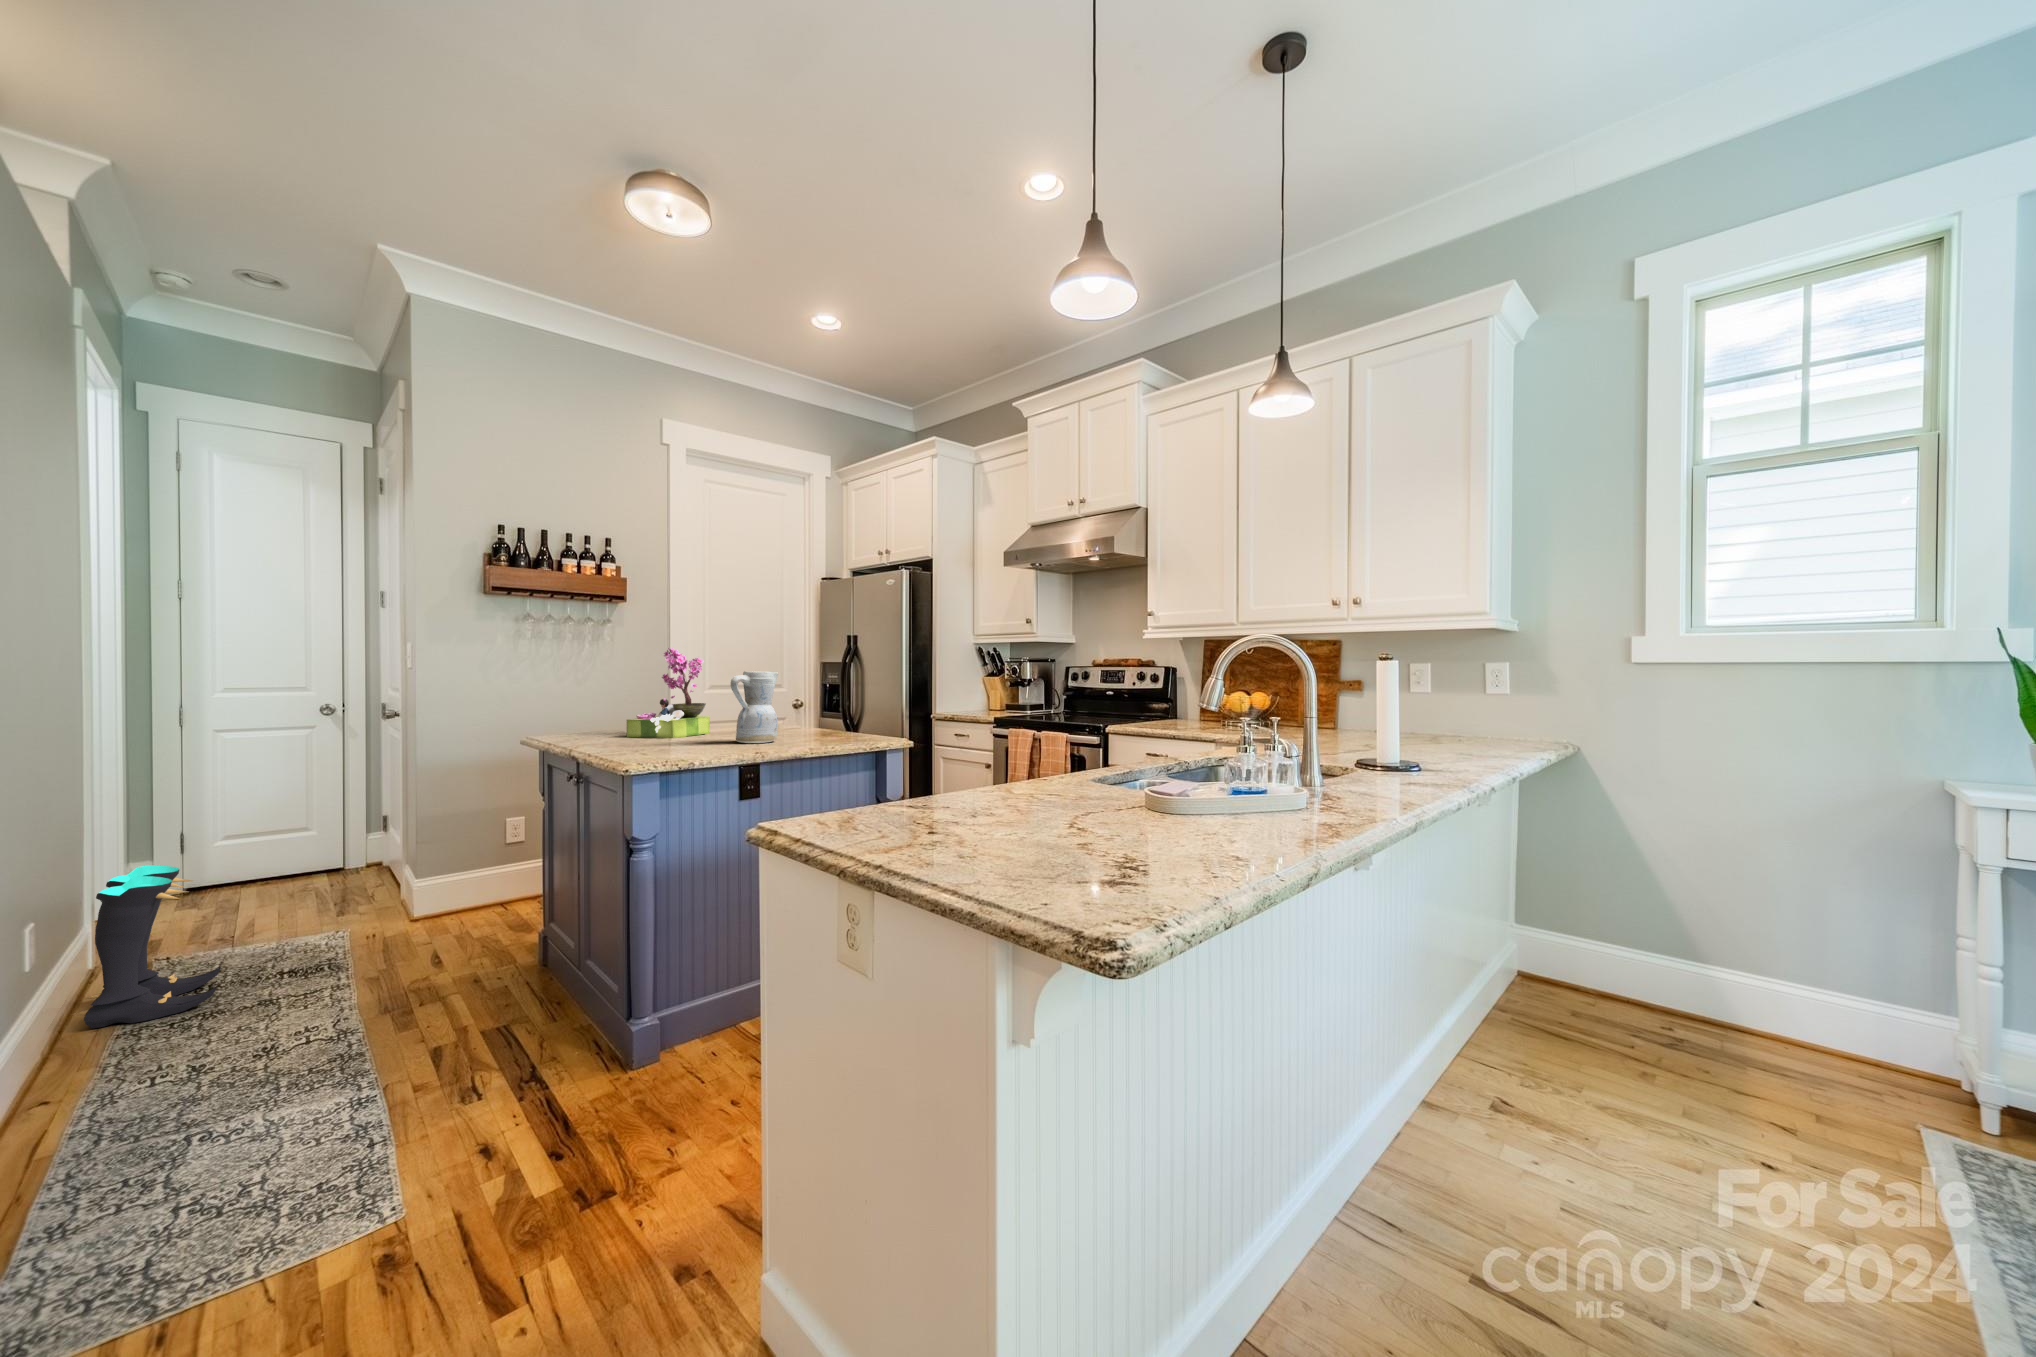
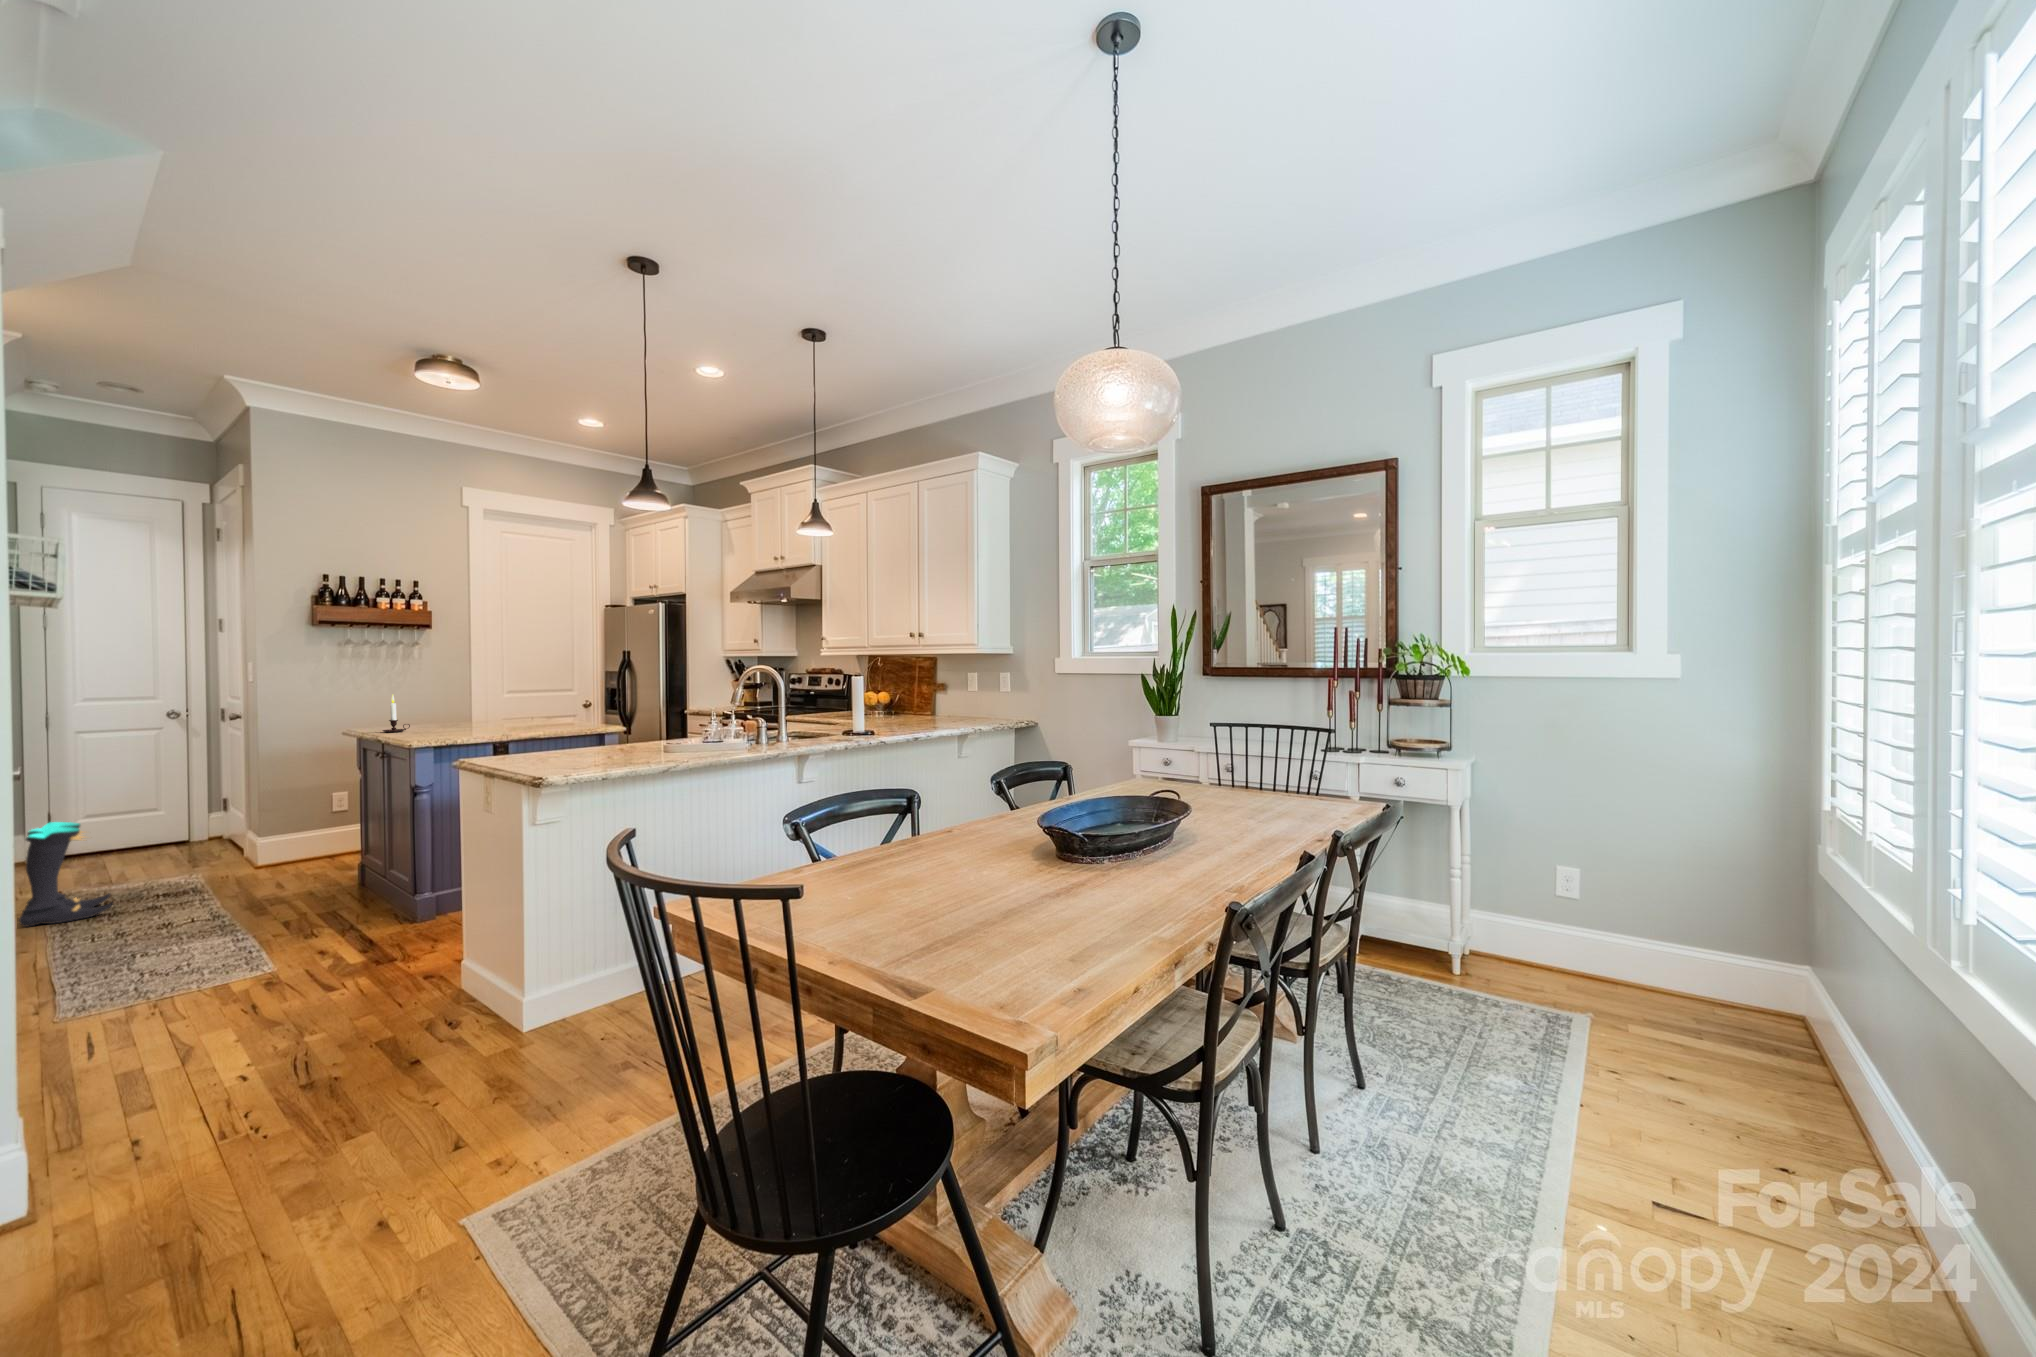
flower arrangement: present [627,648,710,738] -> none [422,665,486,728]
ceramic pitcher: present [731,671,778,743] -> none [490,683,527,729]
candle: none [578,686,615,745] -> present [383,695,410,732]

